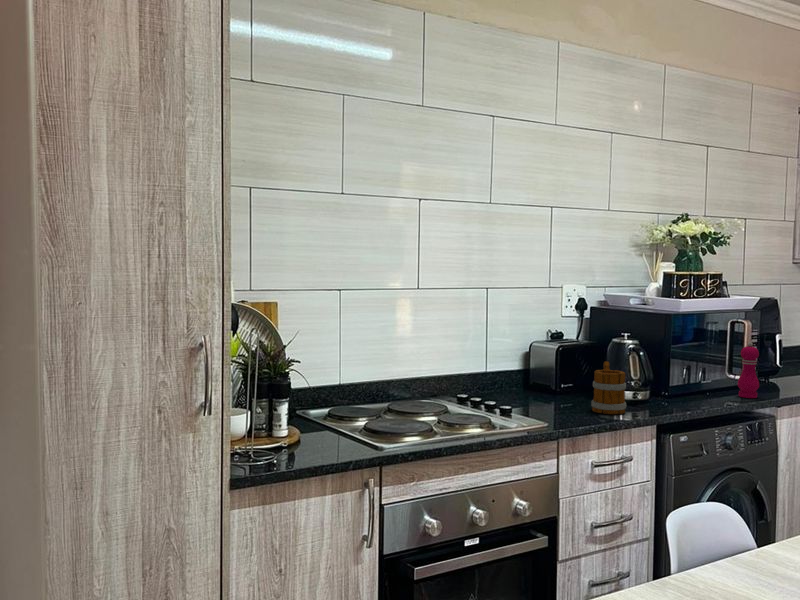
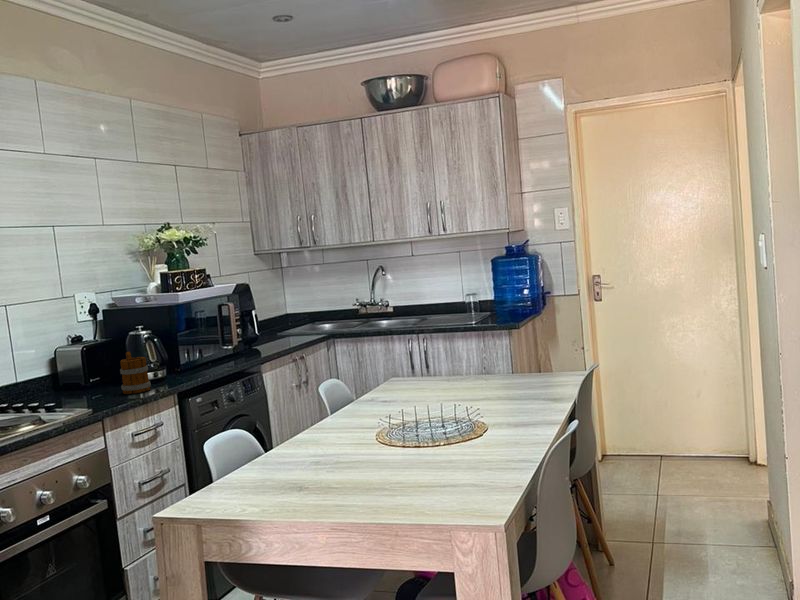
pepper mill: present [738,342,759,398] -> none [229,318,246,362]

